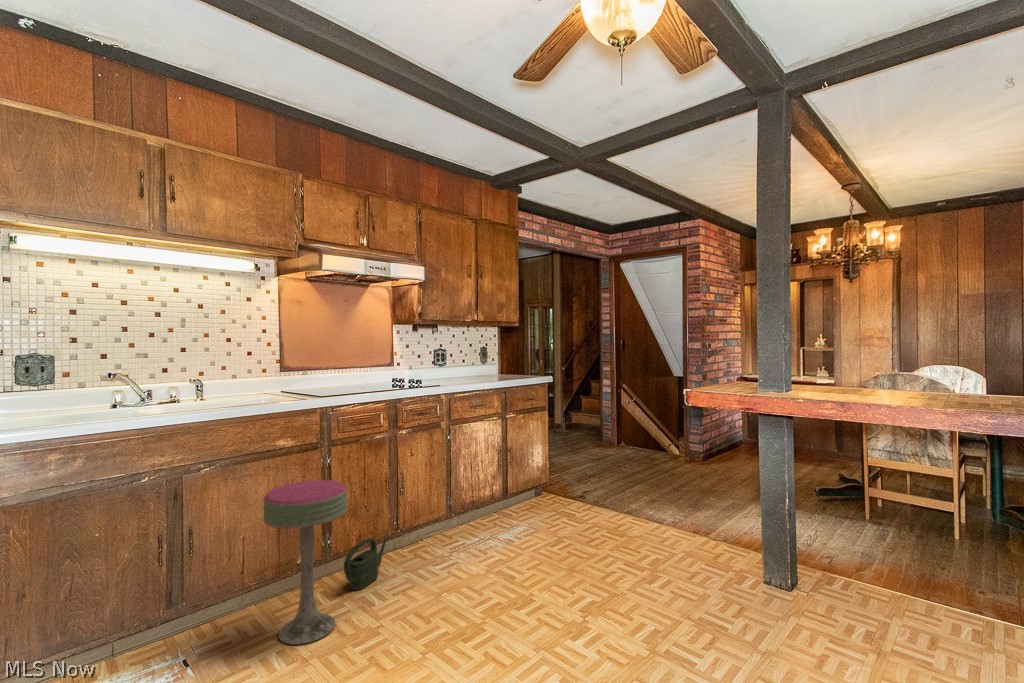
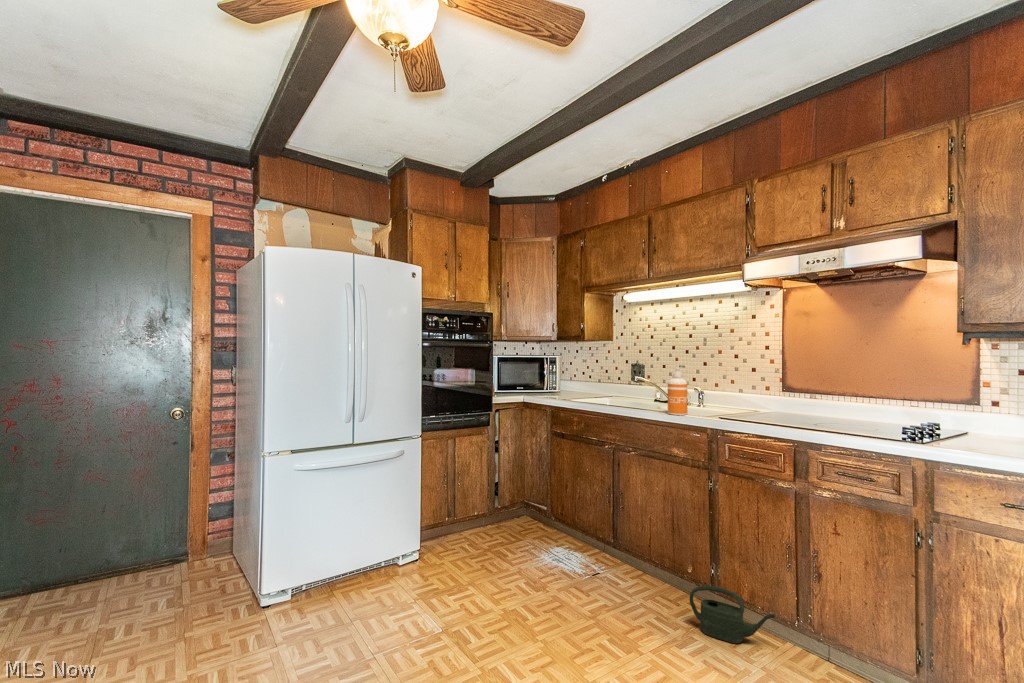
soap dispenser: none [256,349,280,402] -> present [668,367,687,415]
bar stool: present [264,480,347,645] -> none [594,482,661,622]

